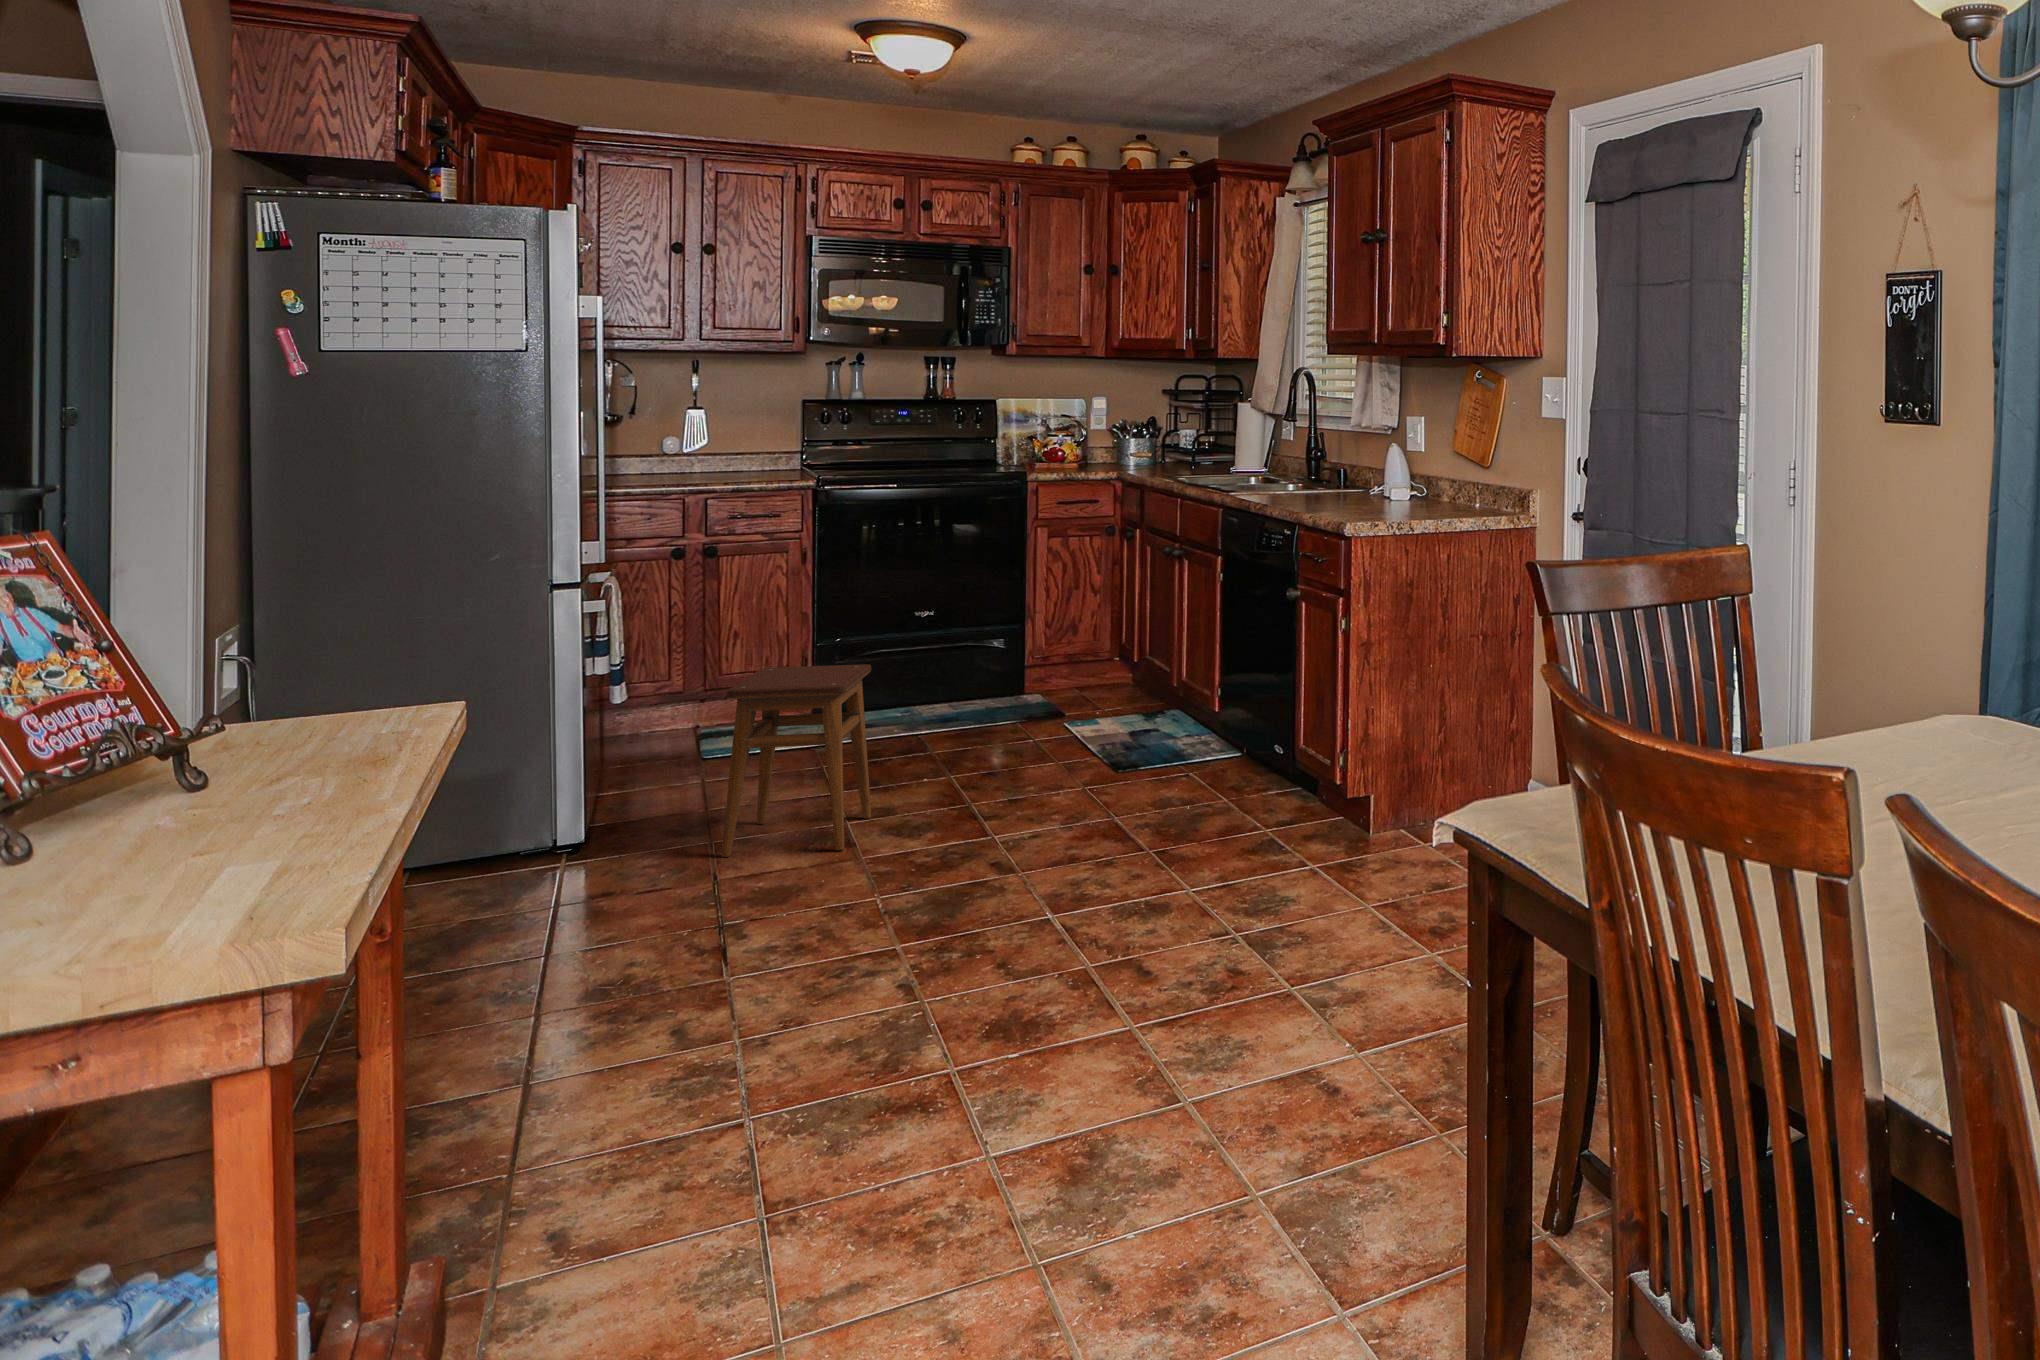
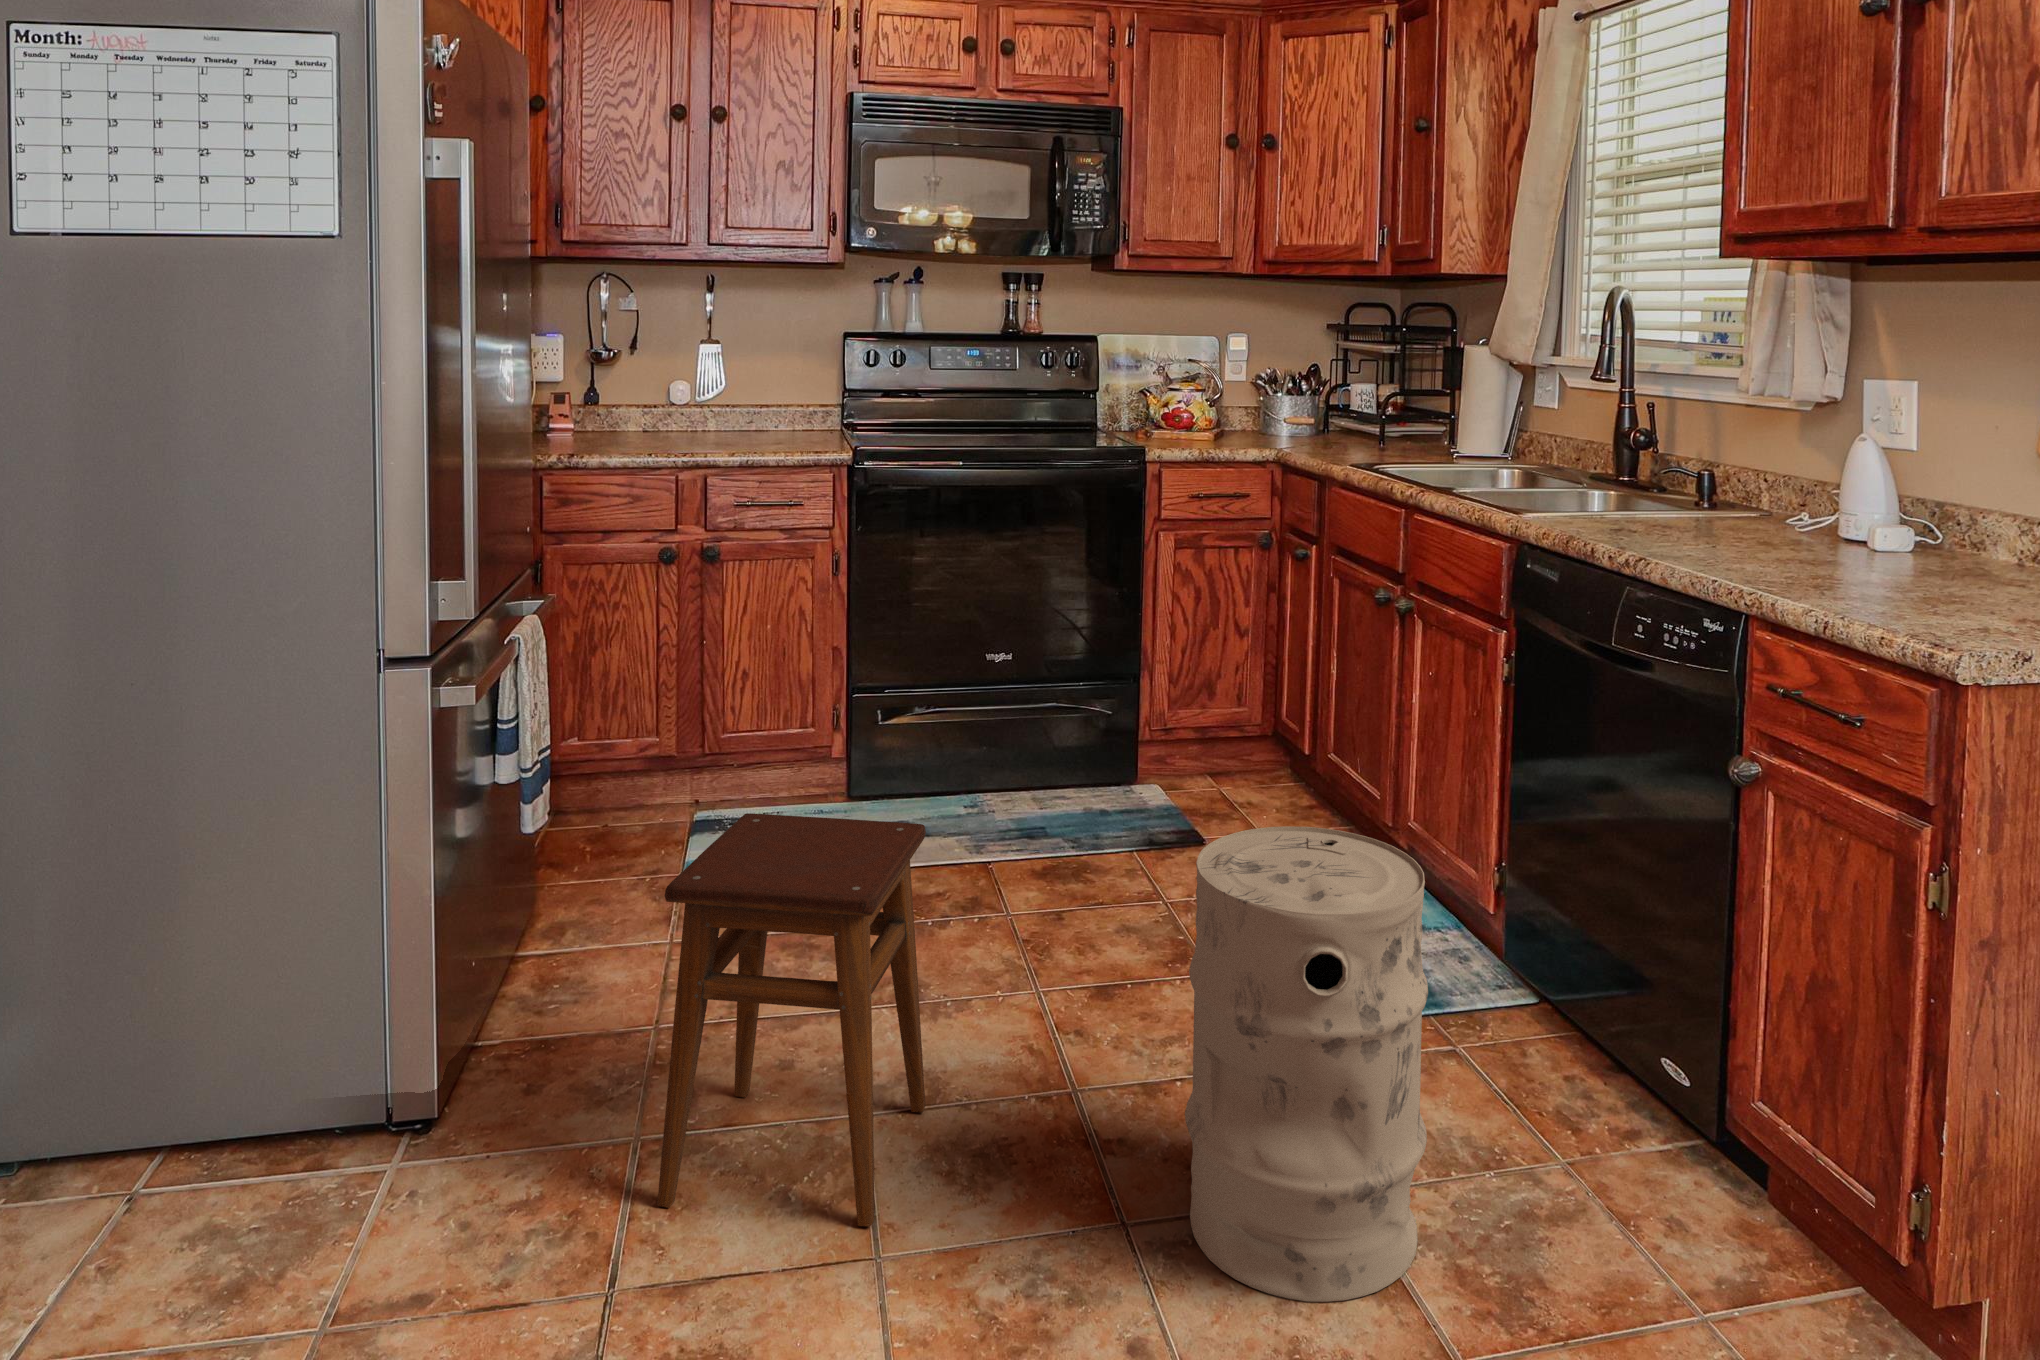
trash can: none [1009,645,1129,846] -> present [1185,826,1428,1302]

